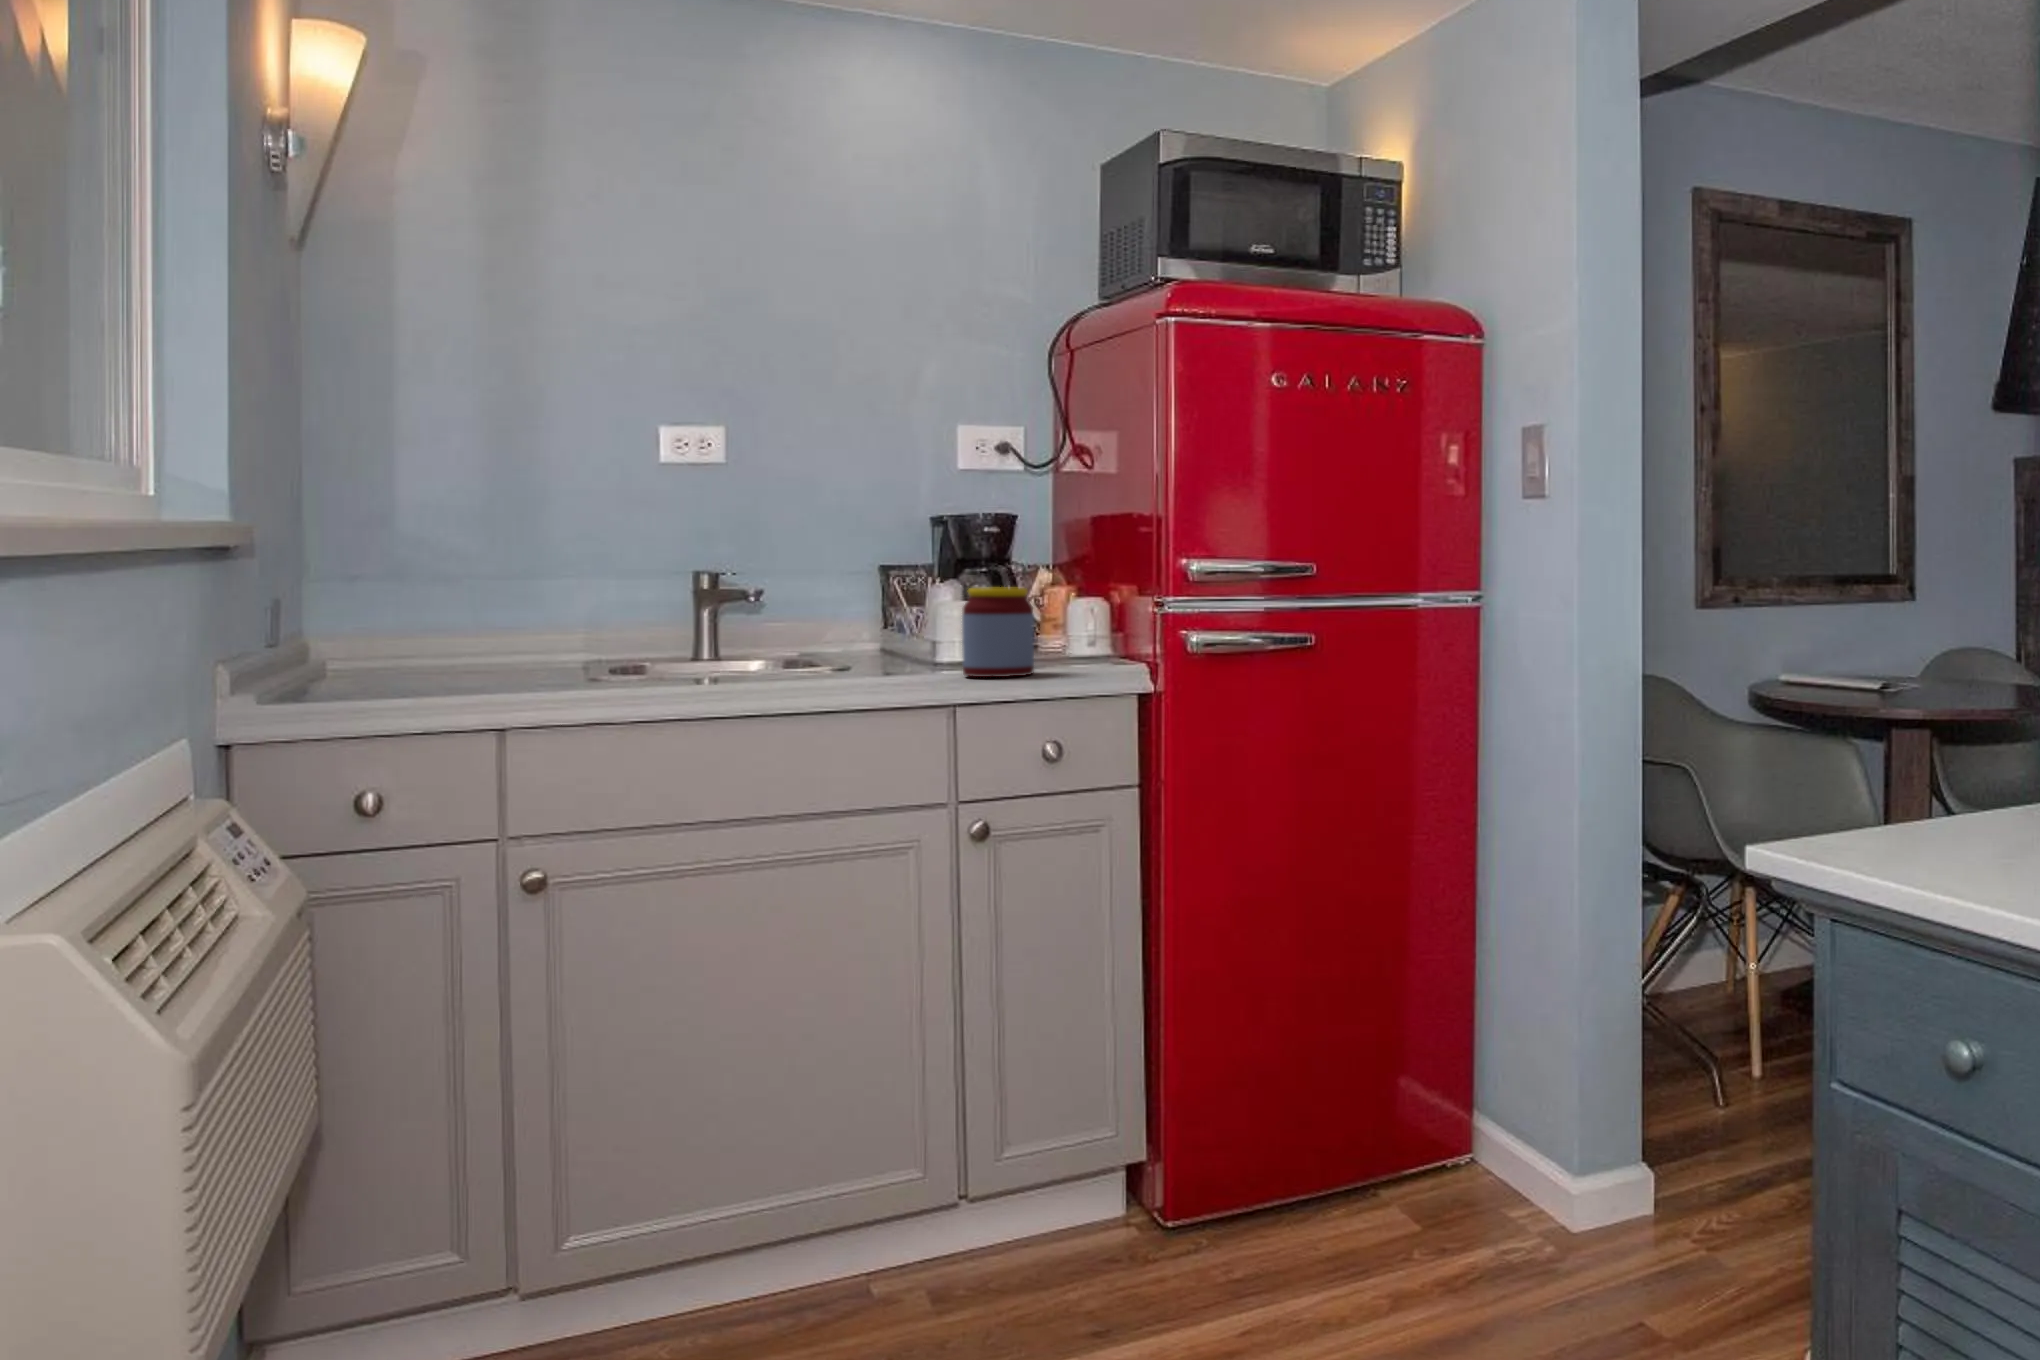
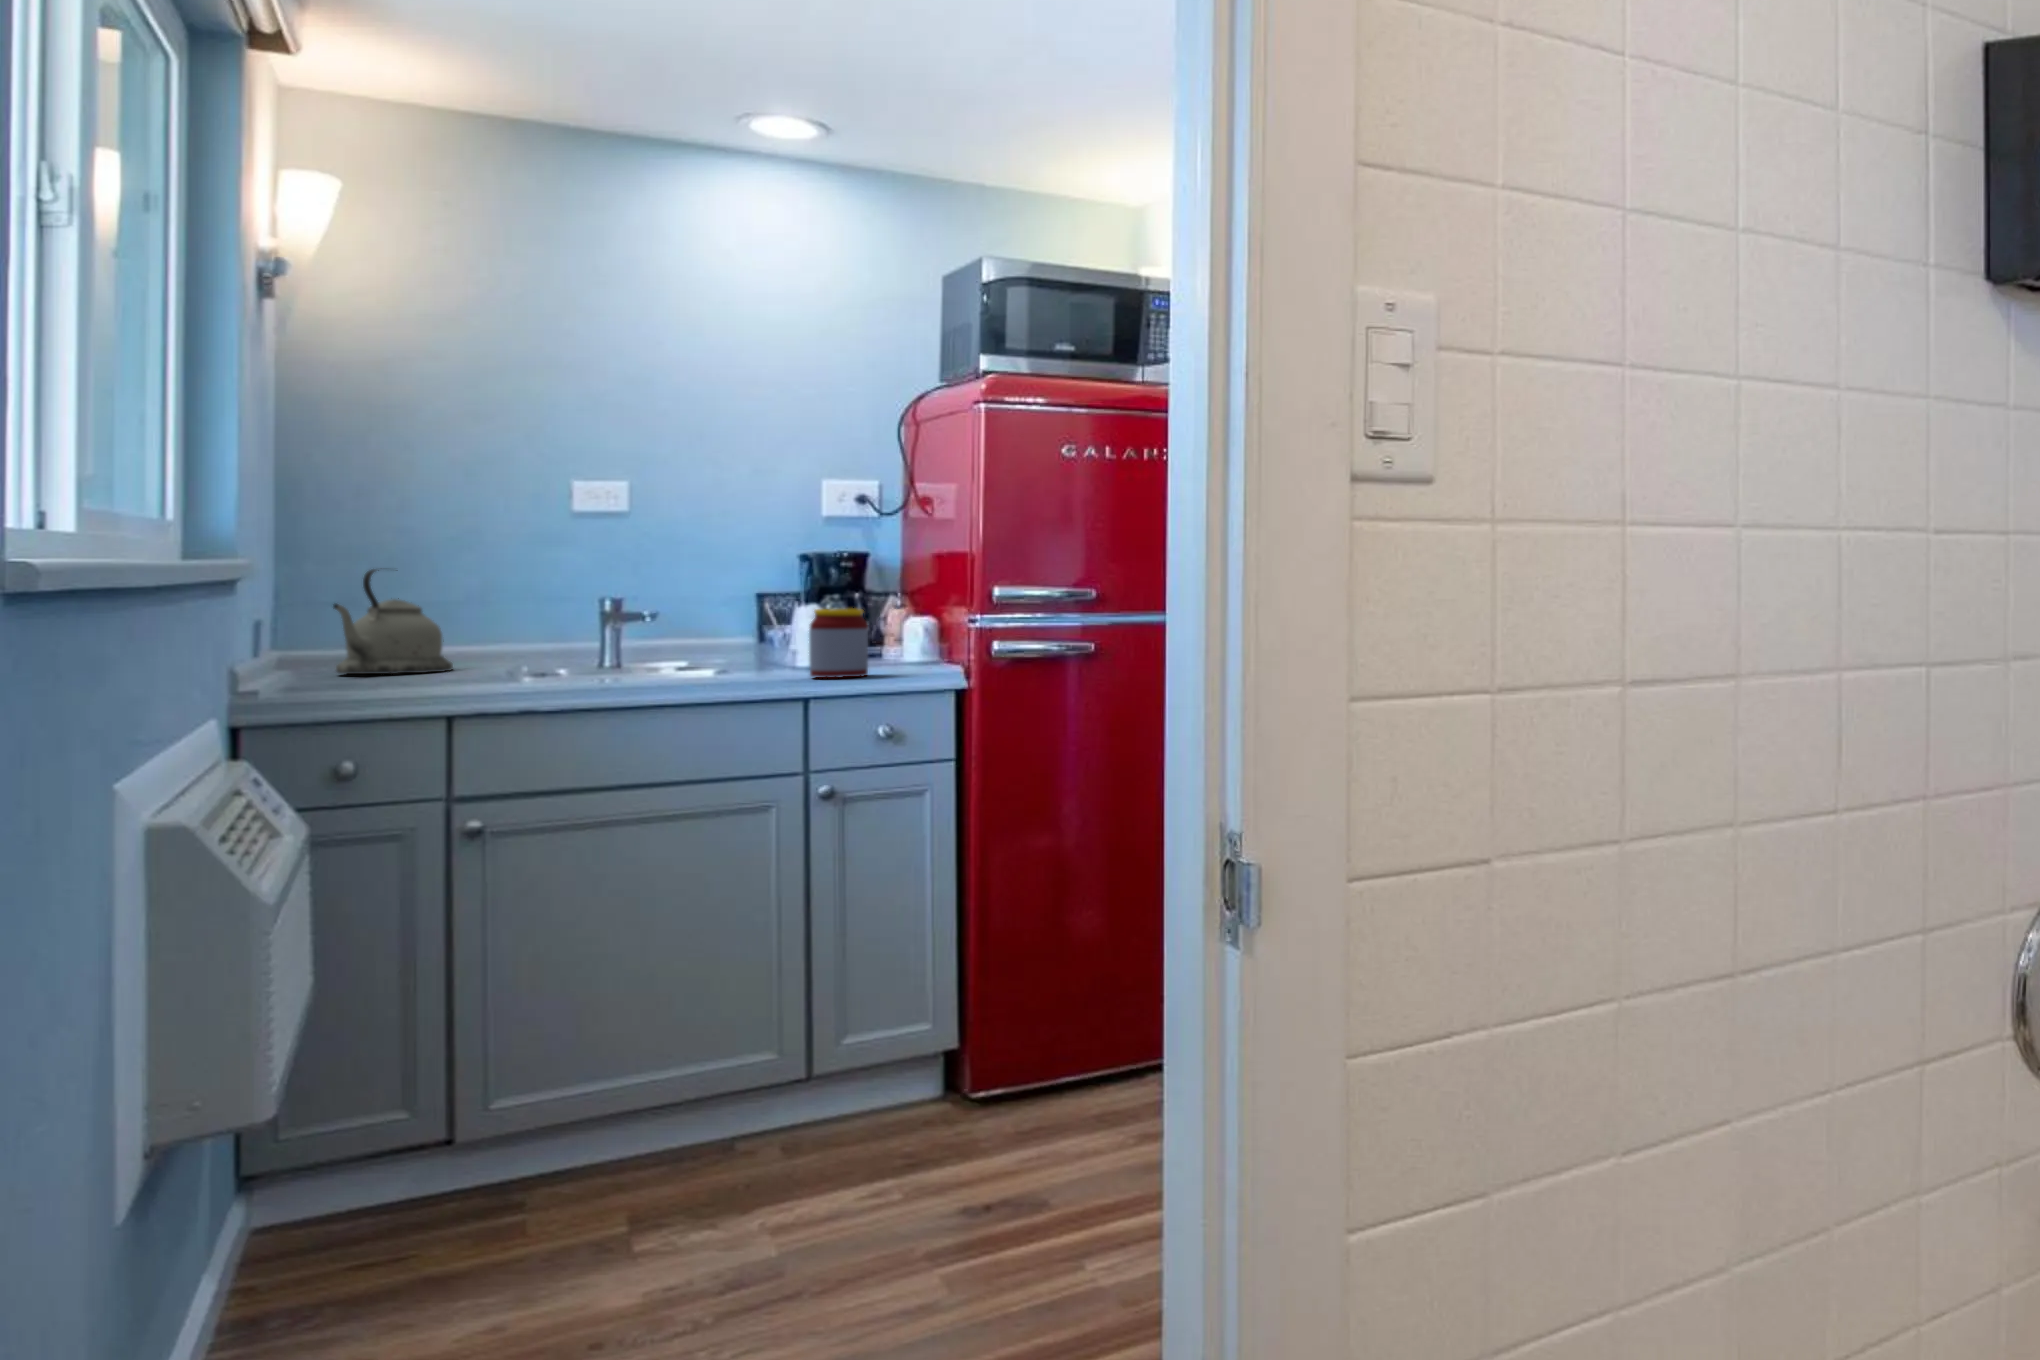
kettle: none [392,536,529,666] -> present [333,569,453,674]

